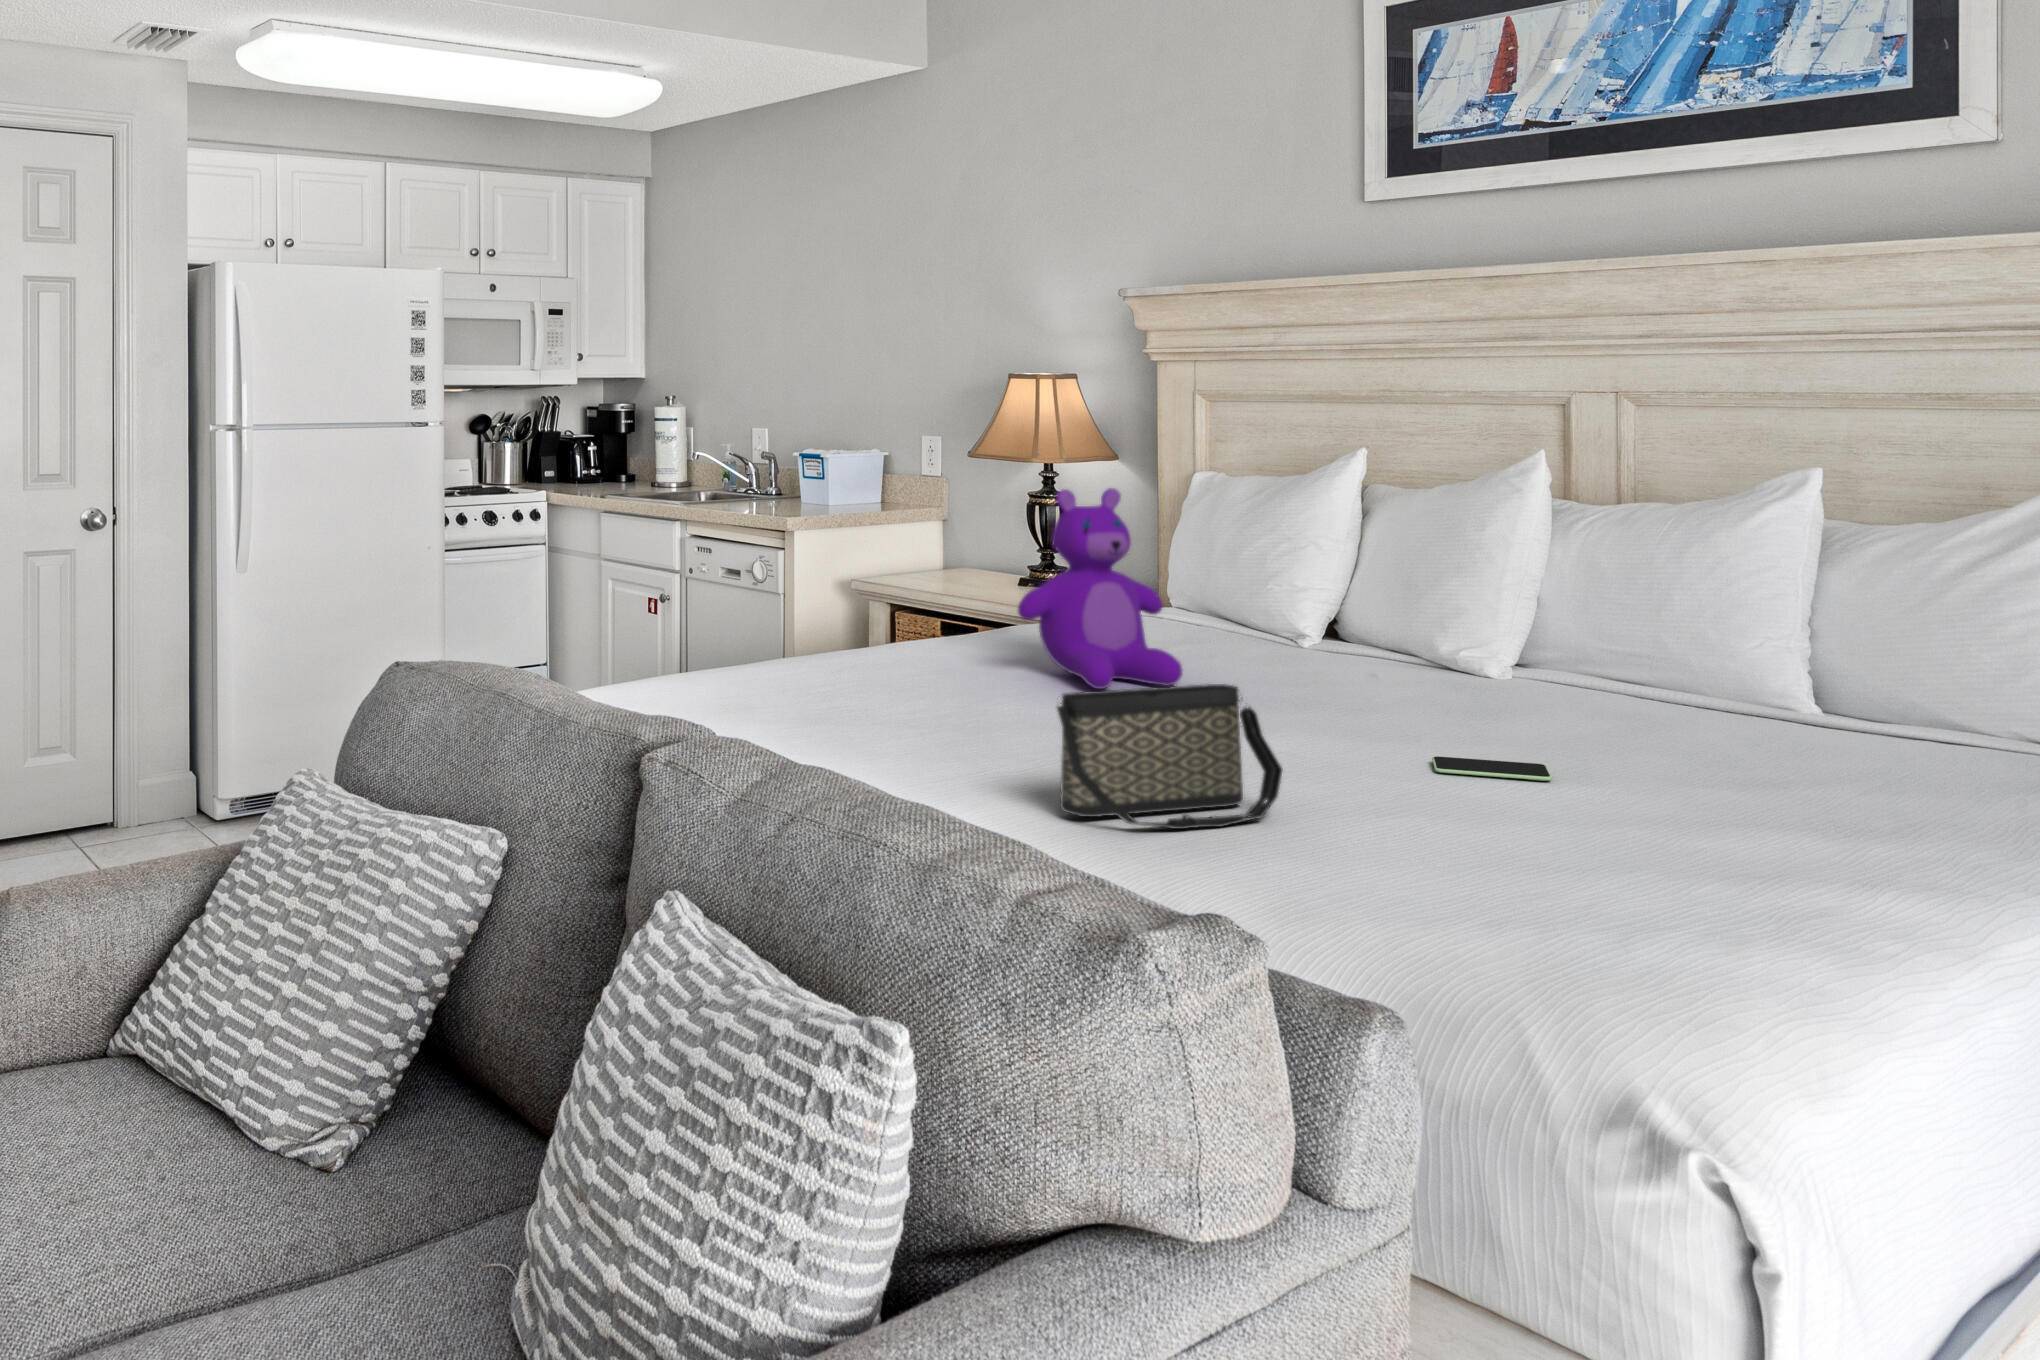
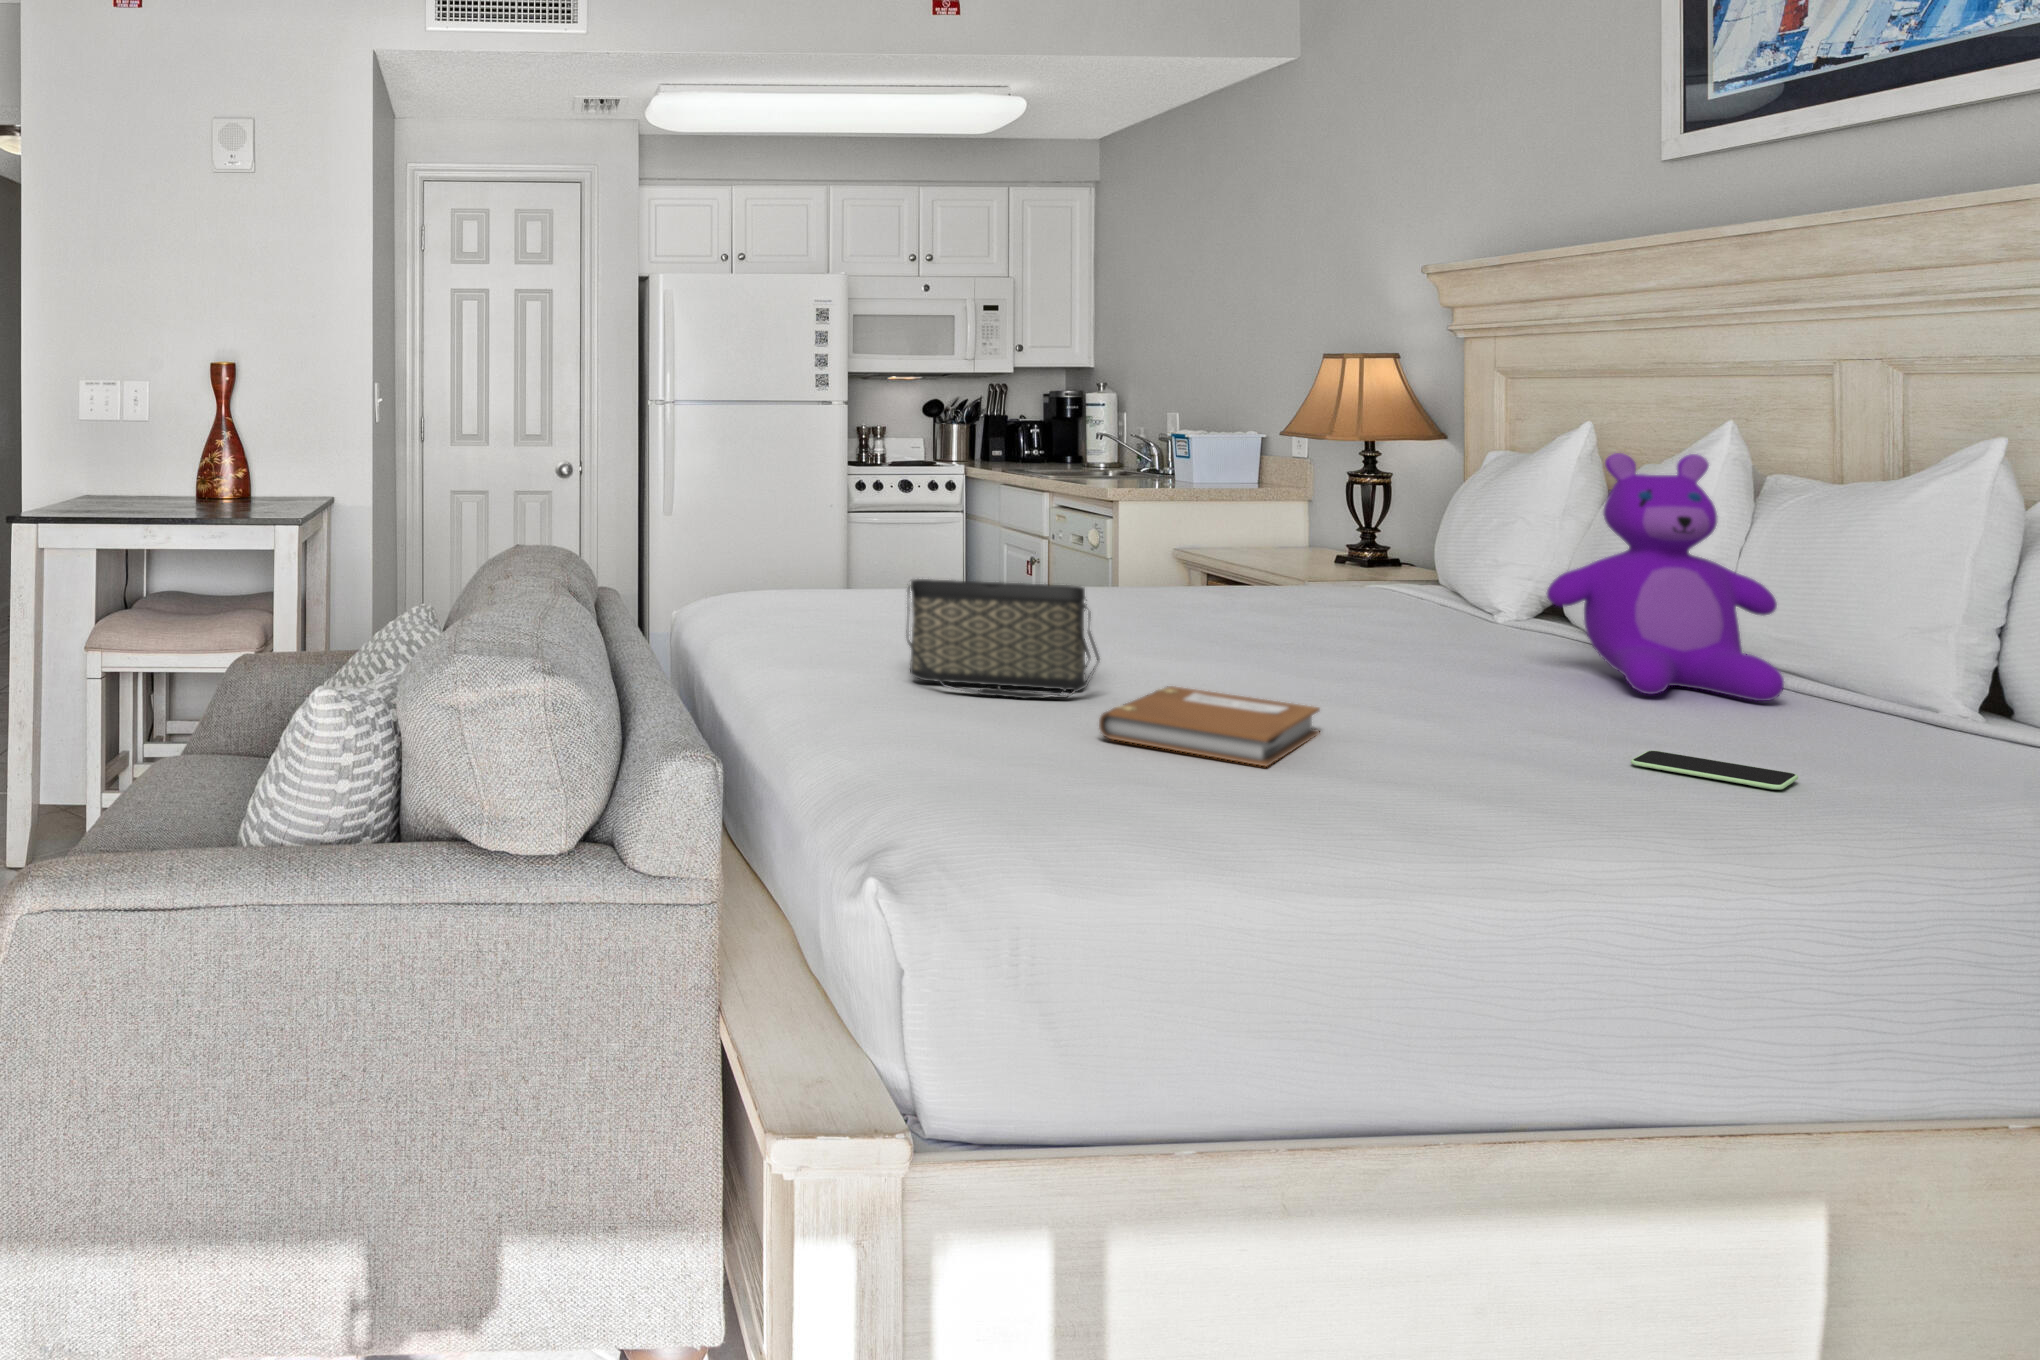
teddy bear: present [1018,488,1182,689] -> present [1546,453,1784,701]
smartphone: present [1432,756,1552,781] -> present [1631,750,1798,790]
notebook: none [1362,793,1620,888] -> present [1099,686,1320,766]

